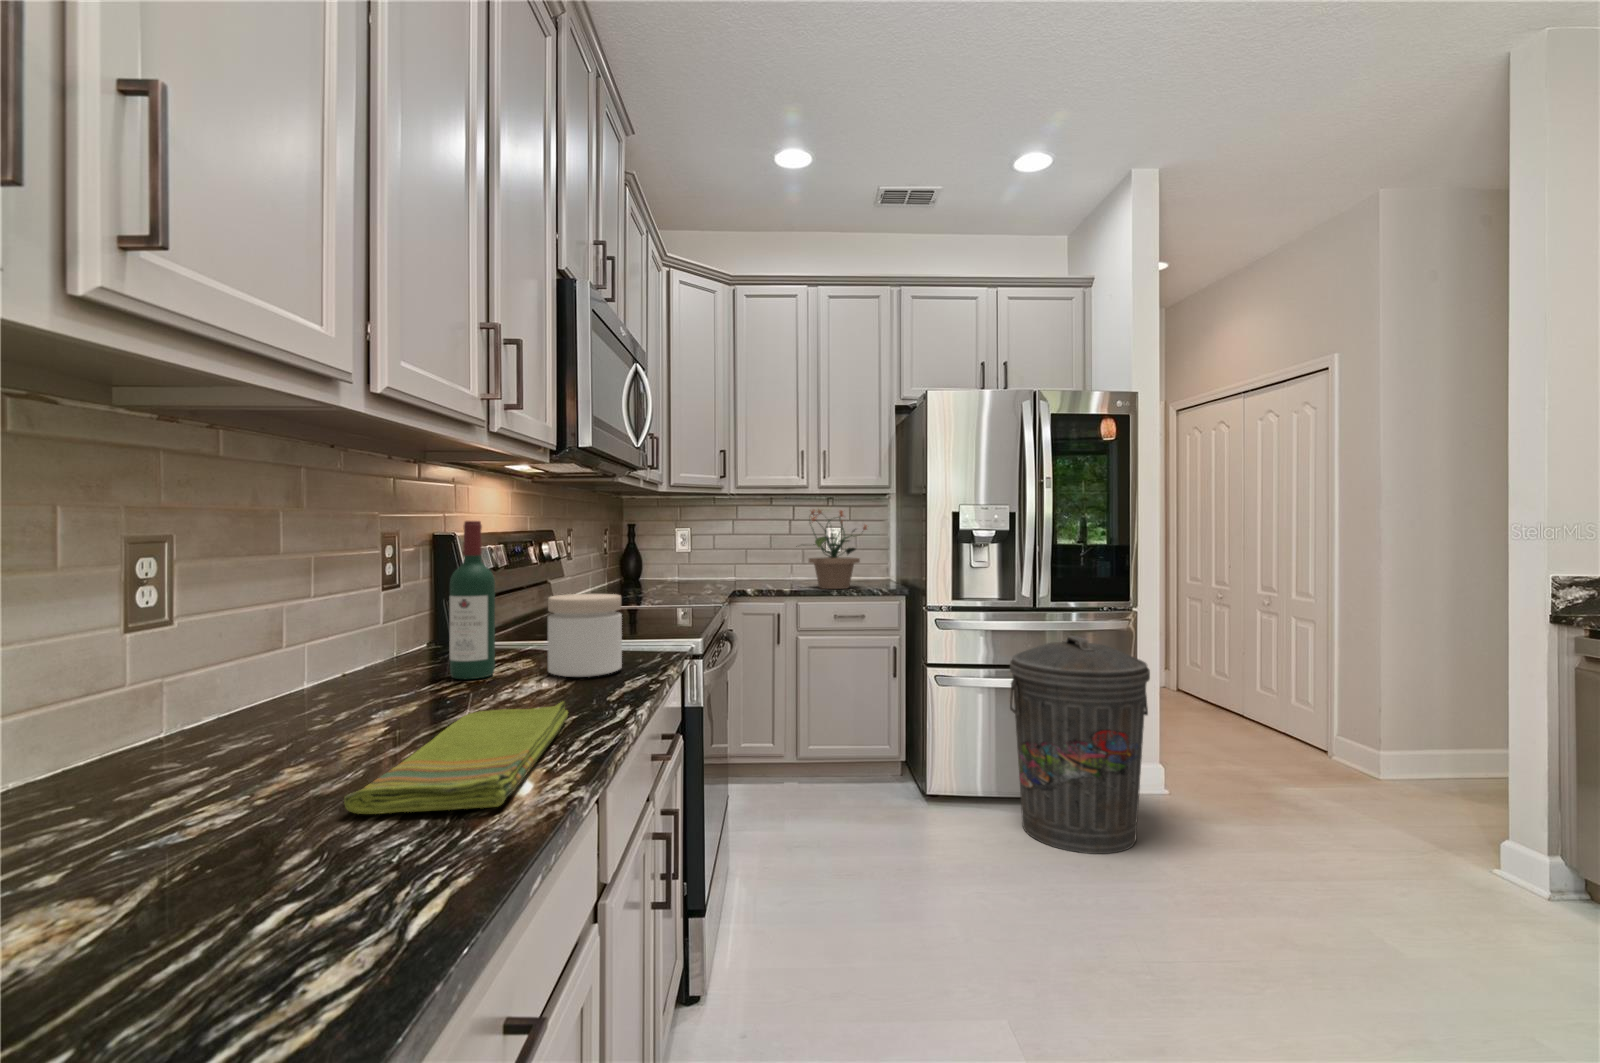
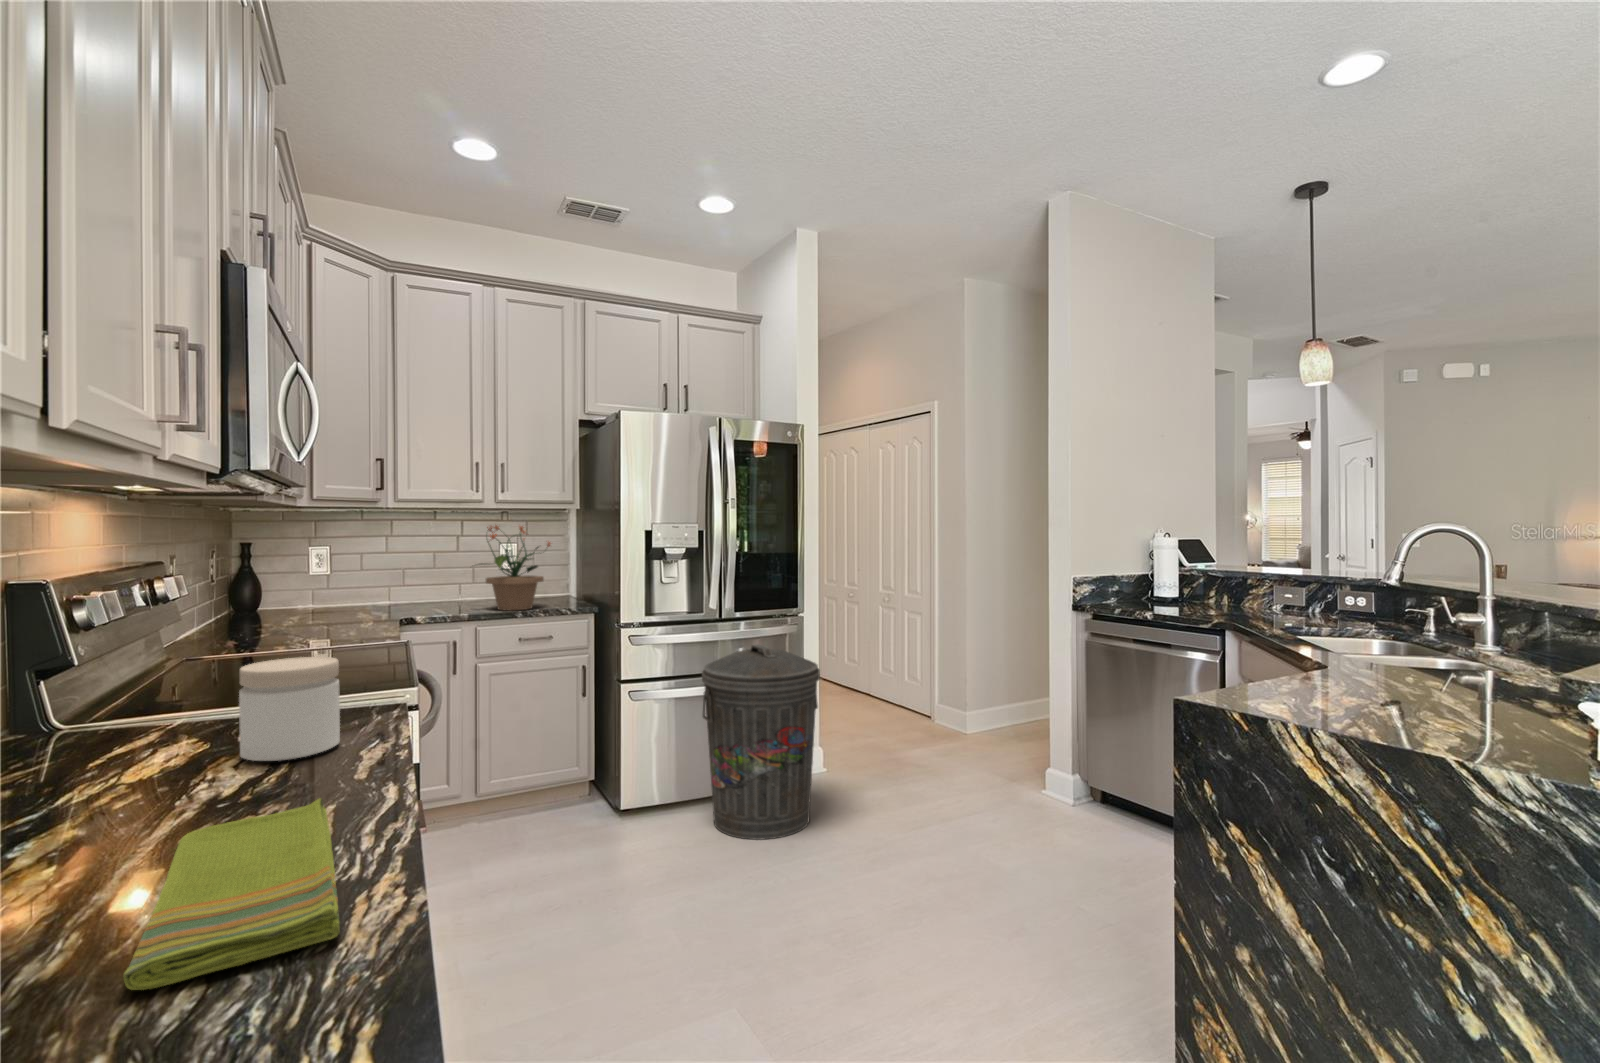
wine bottle: present [450,521,495,679] -> none [91,582,162,785]

